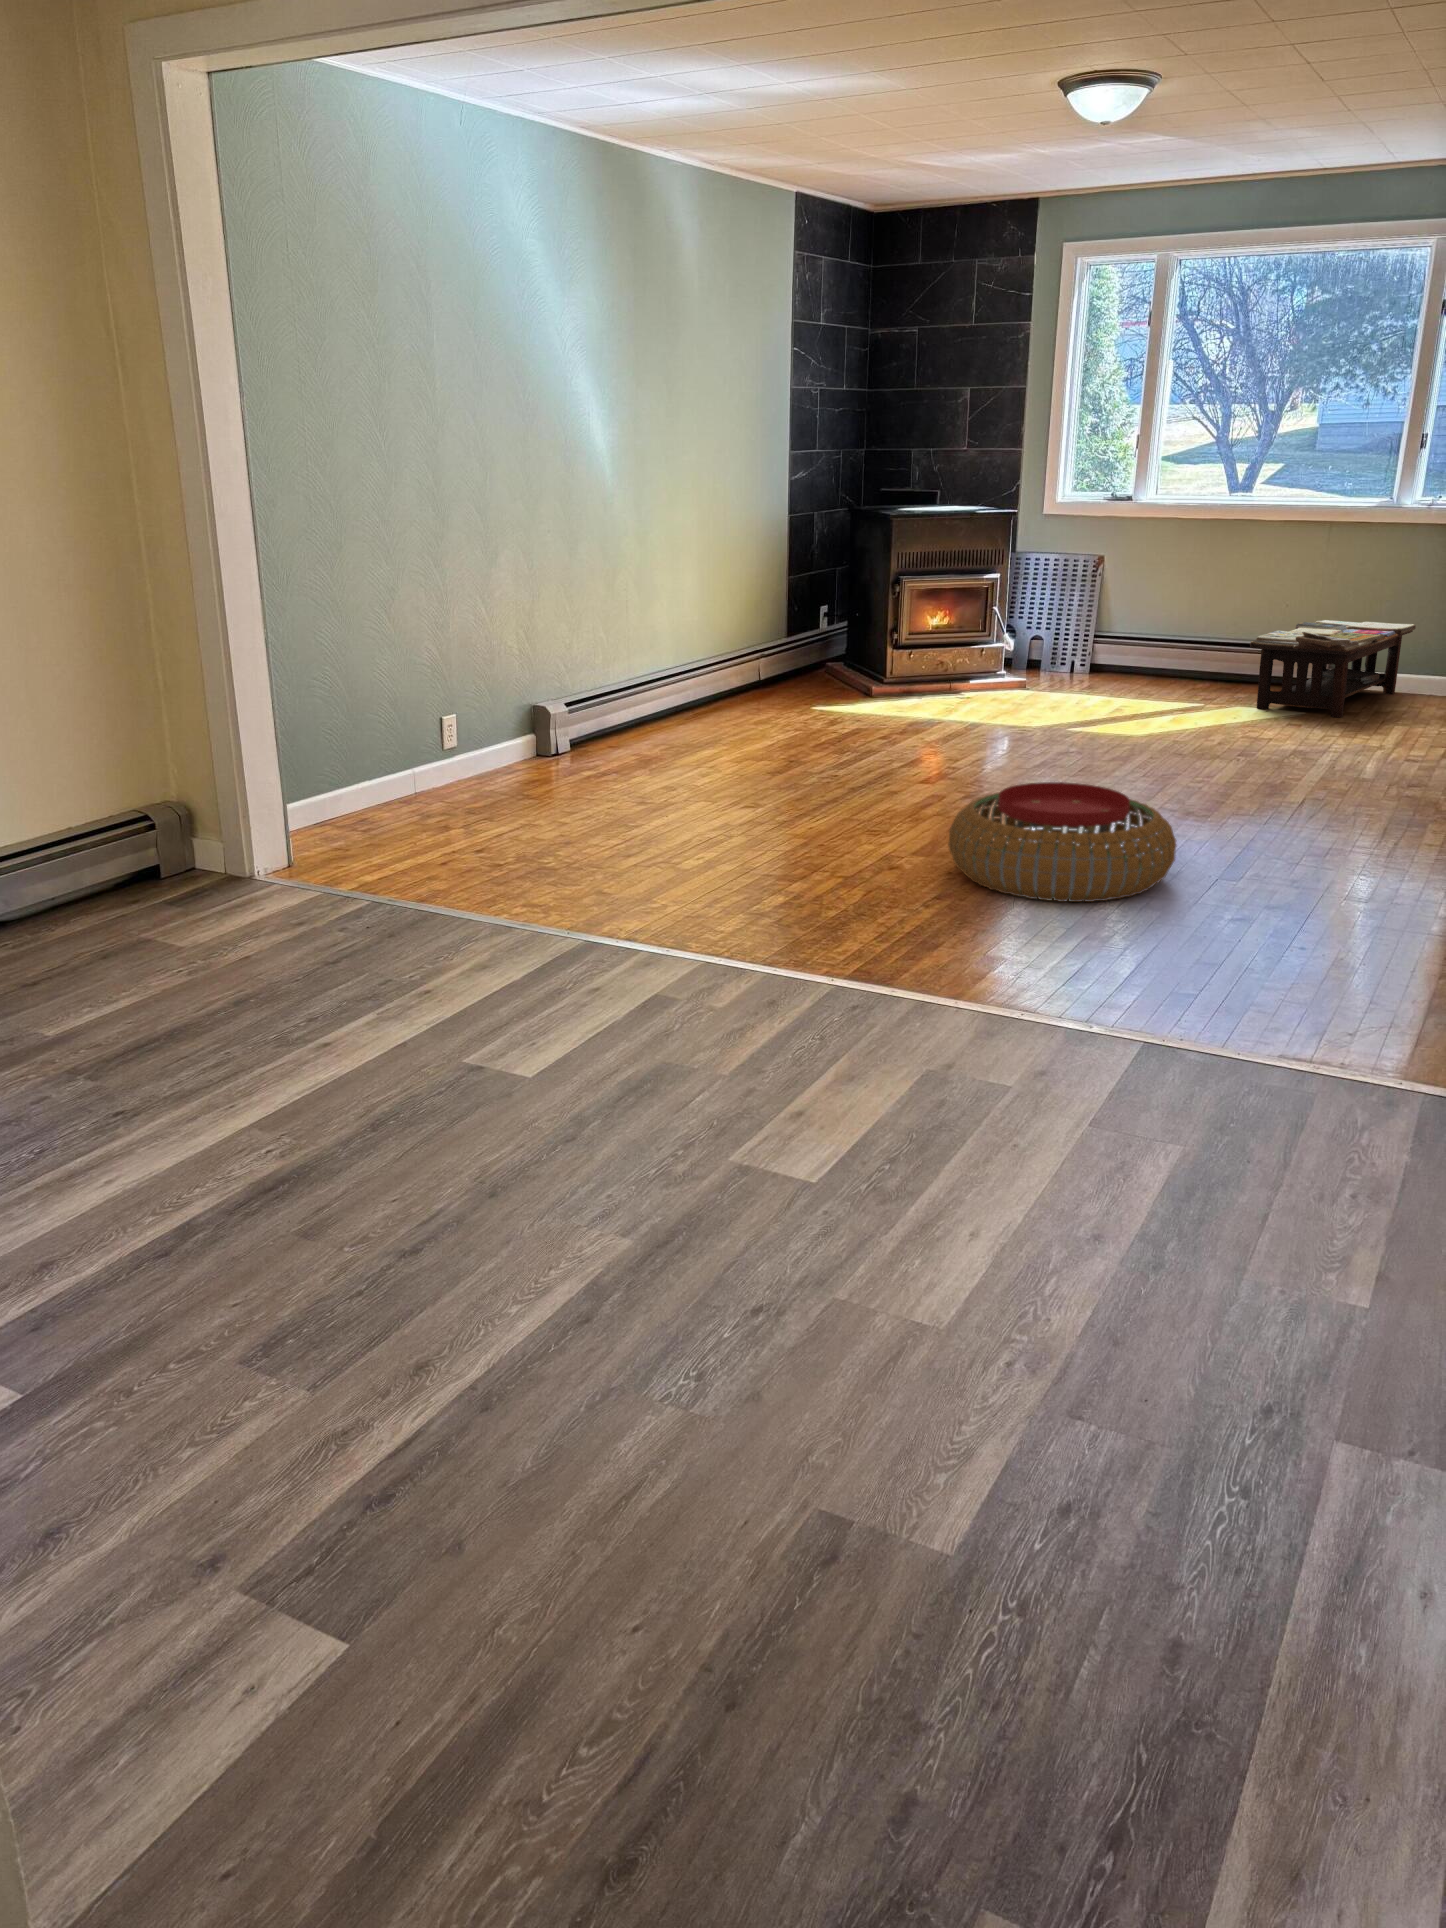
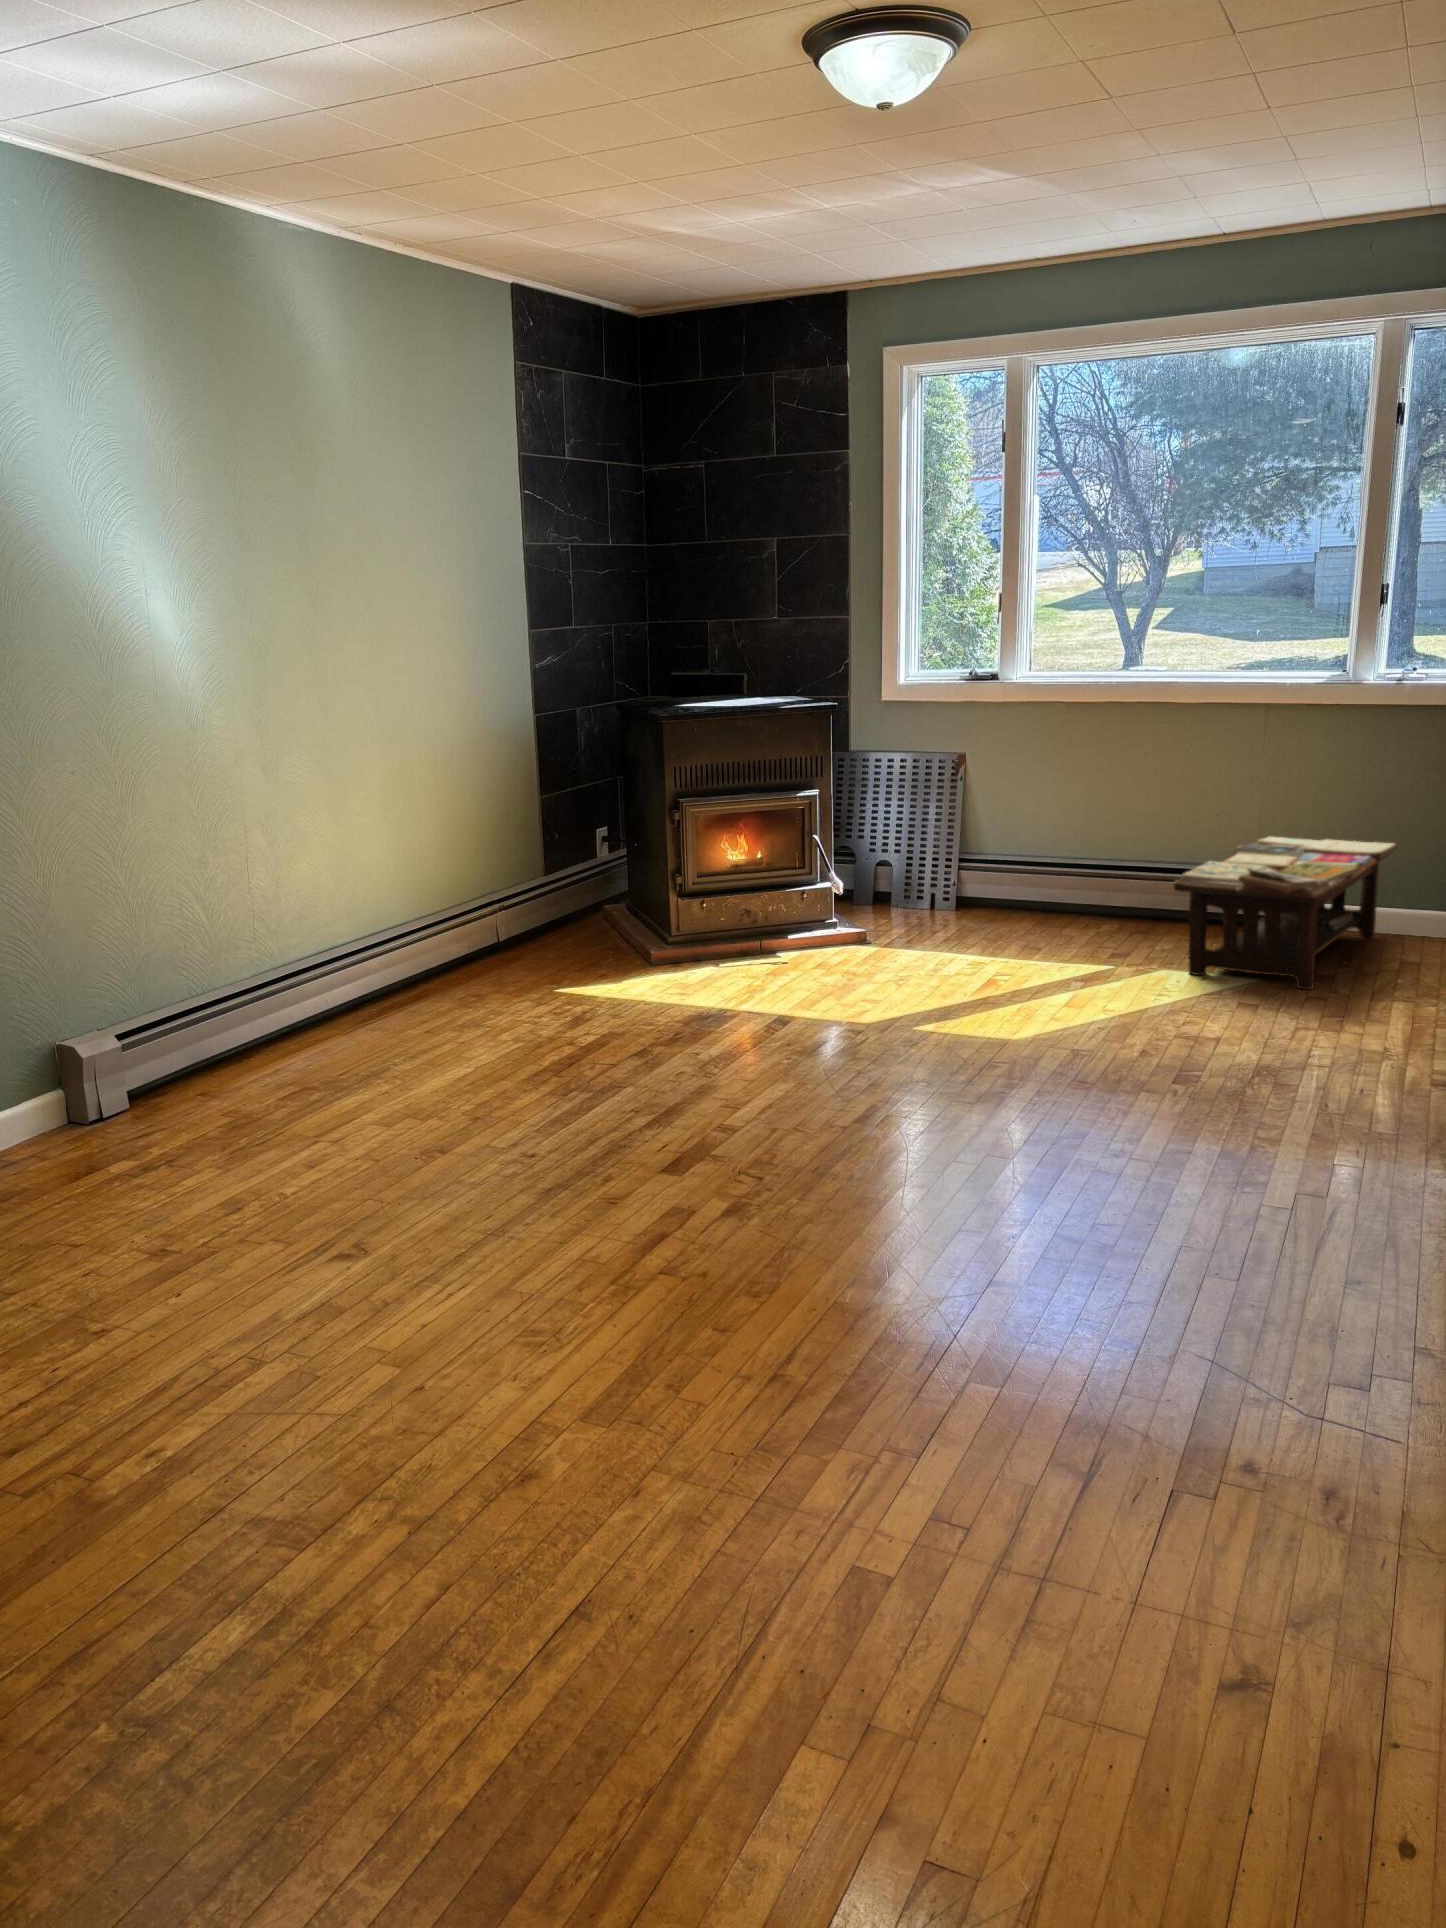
pouf: present [948,782,1177,902] -> none [631,1268,1085,1592]

